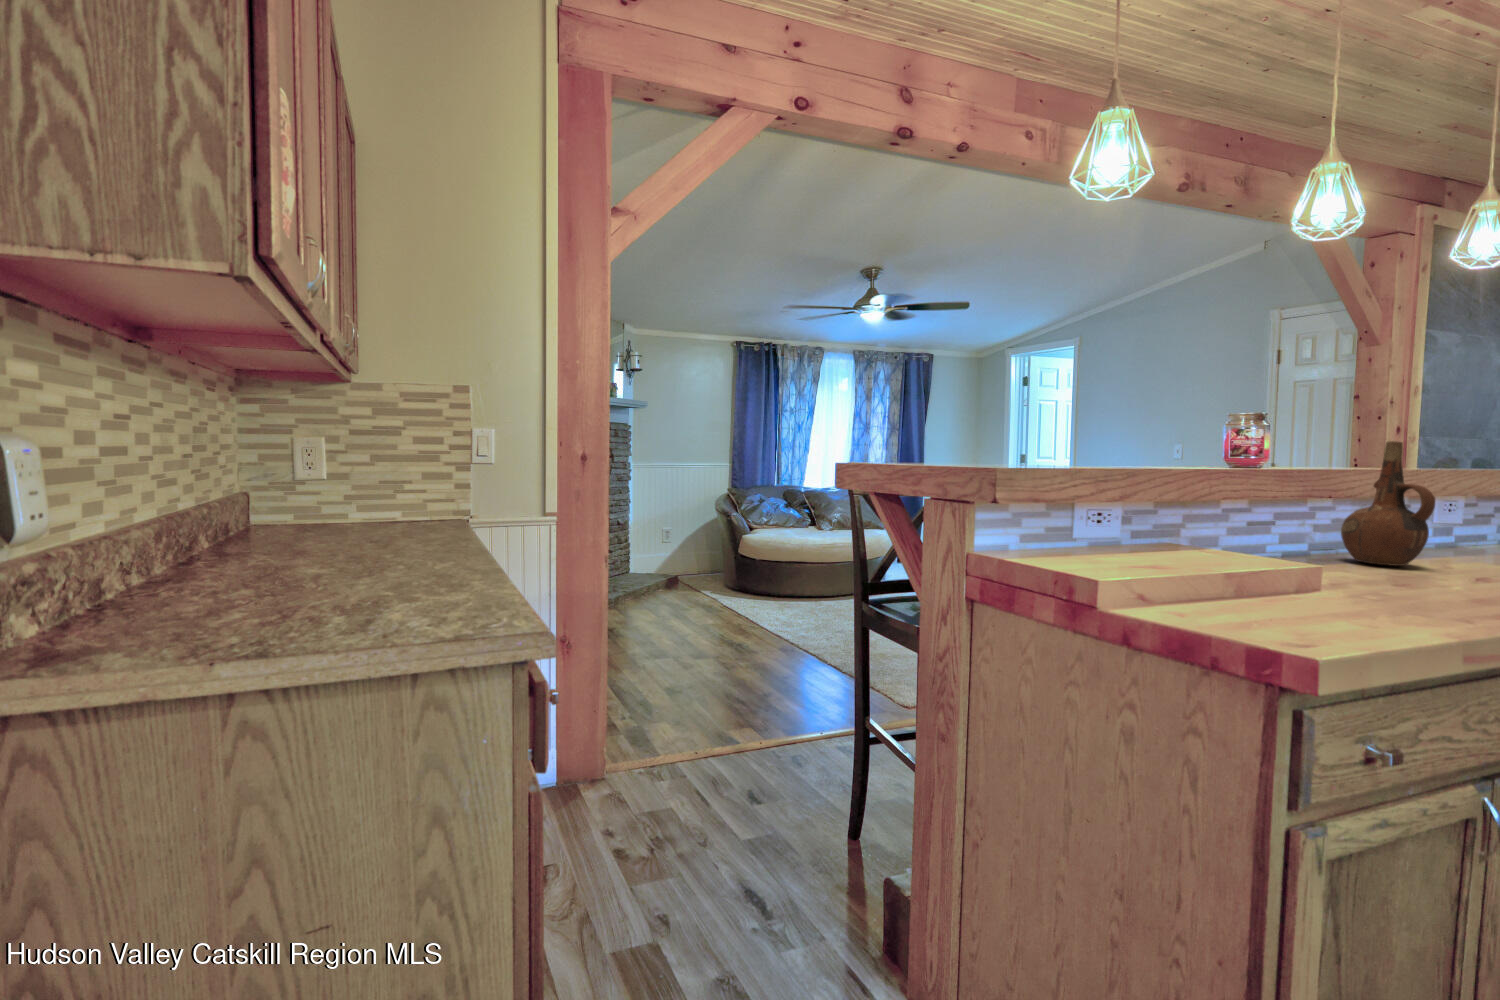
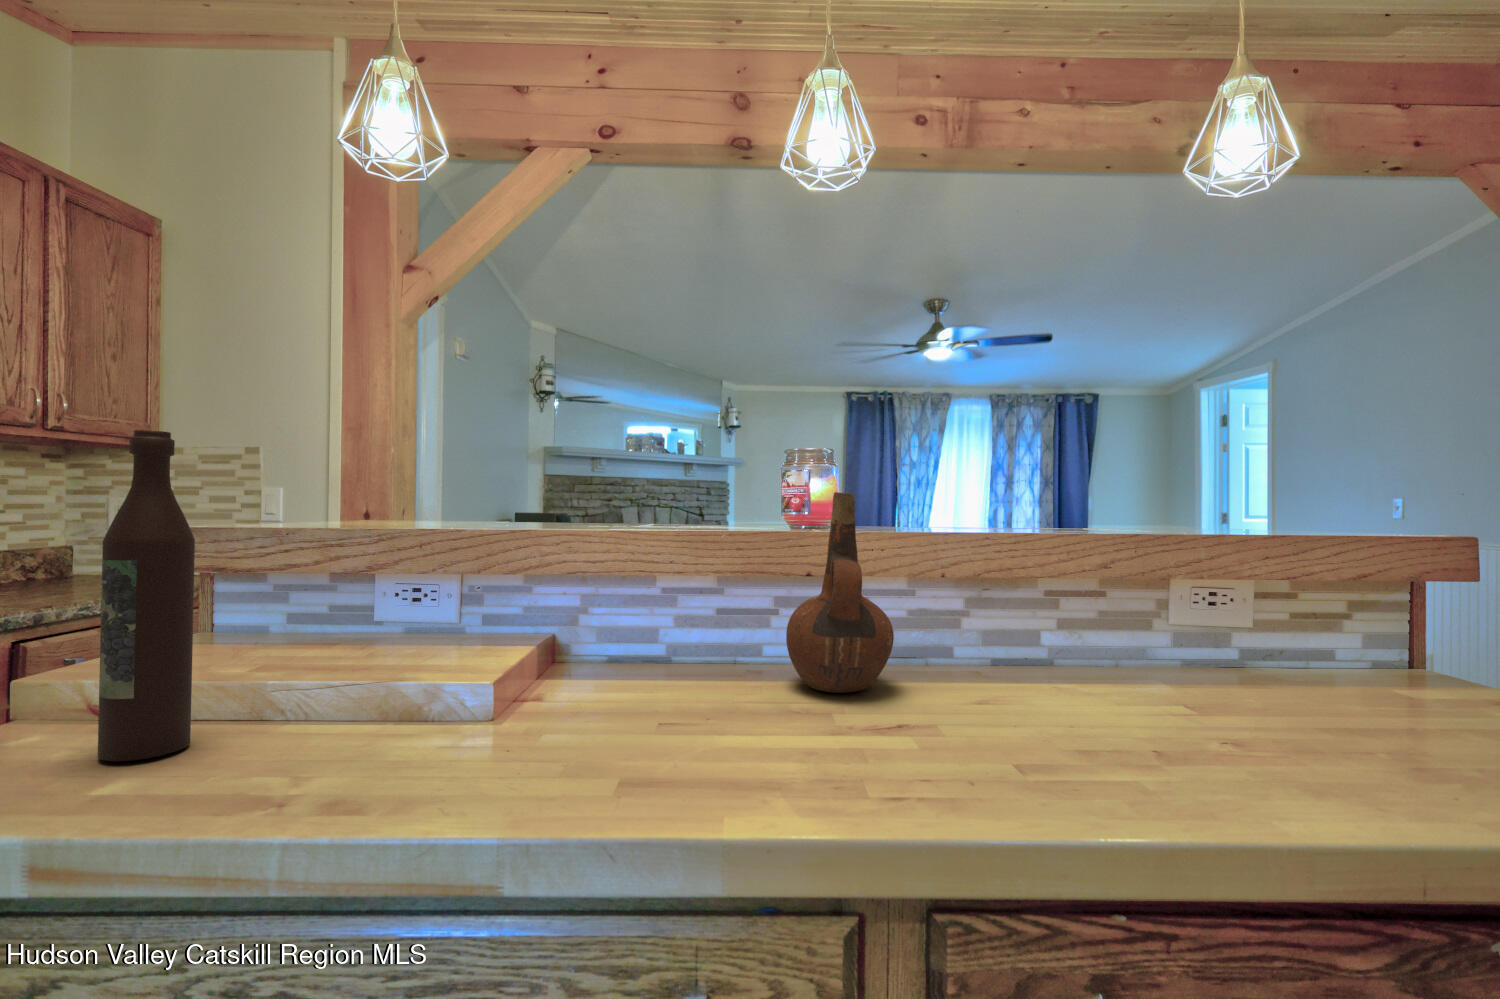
wine bottle: none [1268,395,1335,617] -> present [98,430,195,761]

